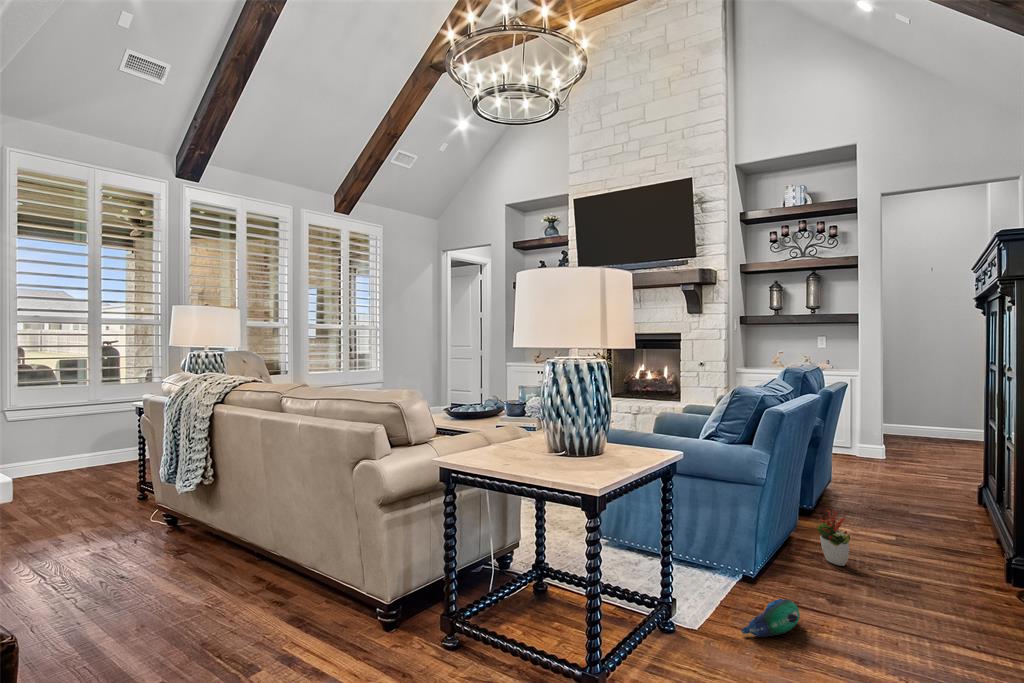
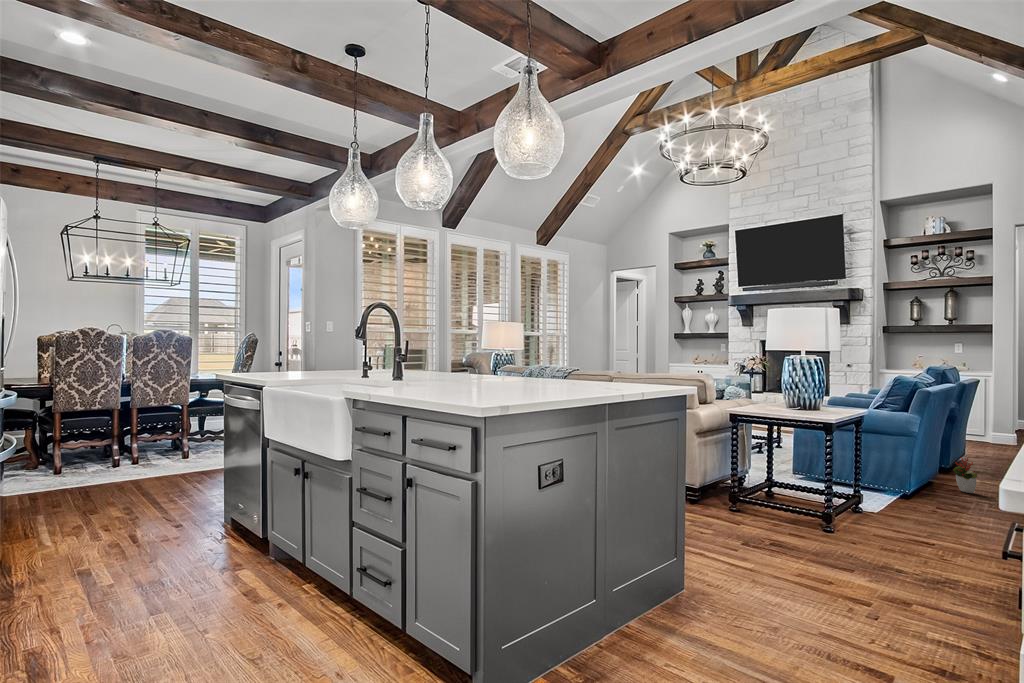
plush toy: present [741,599,800,638] -> none [906,497,942,514]

